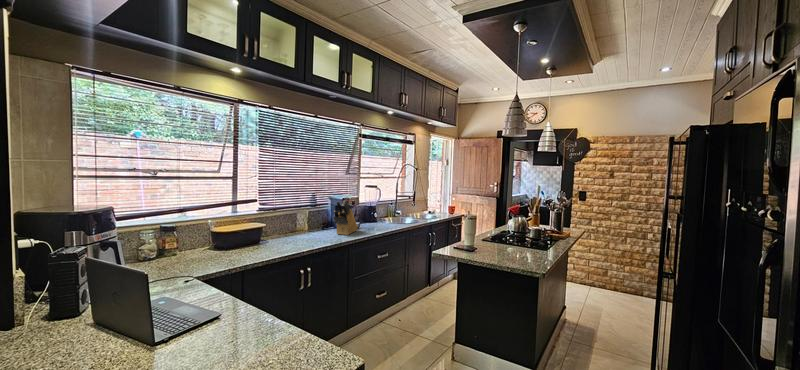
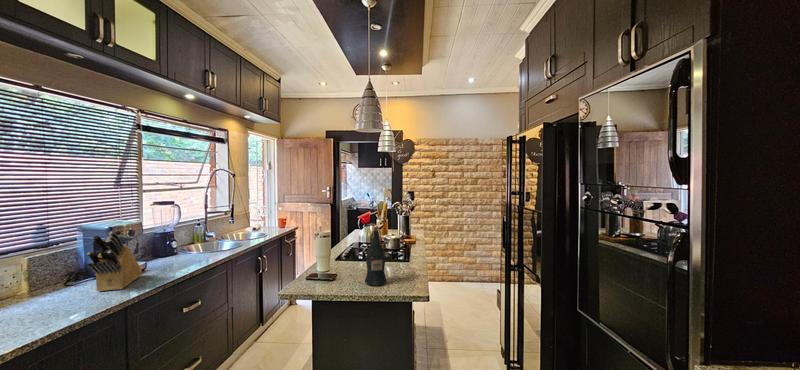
wine bottle: none [493,214,511,260] -> present [365,227,386,286]

